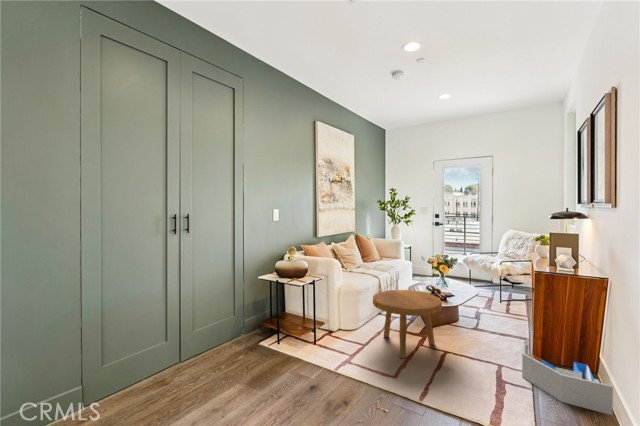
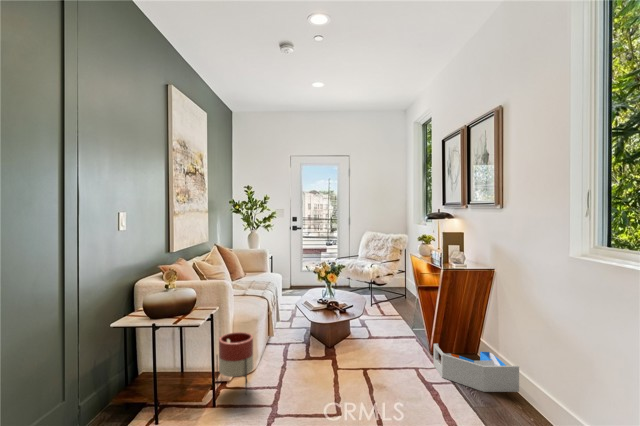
footstool: present [373,290,442,358] -> none [283,307,363,391]
planter: none [323,298,349,345] -> present [217,332,254,389]

